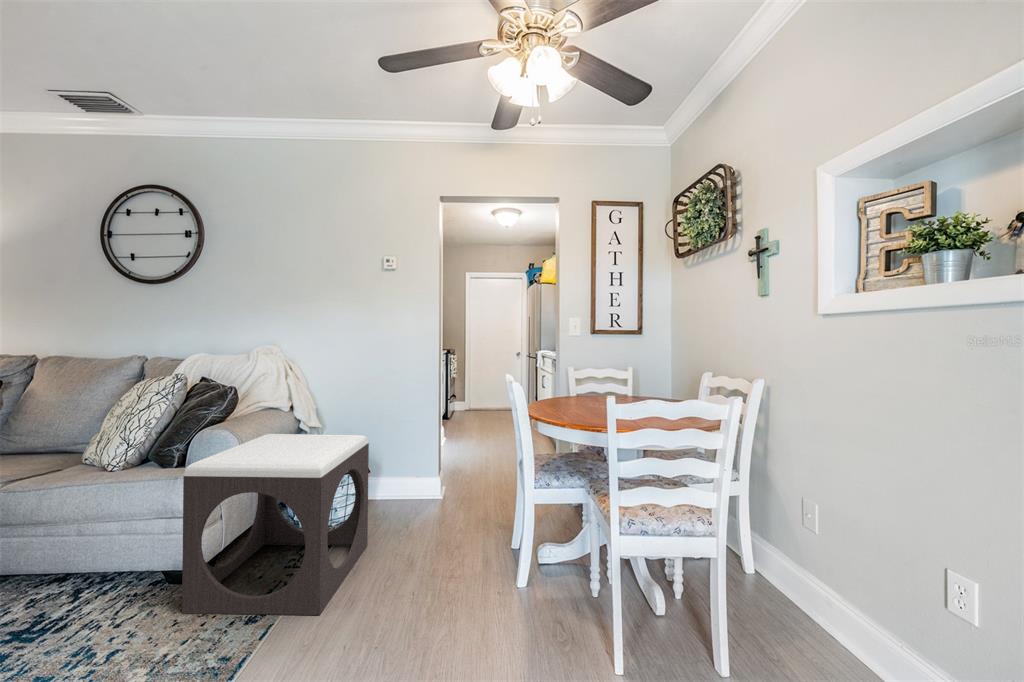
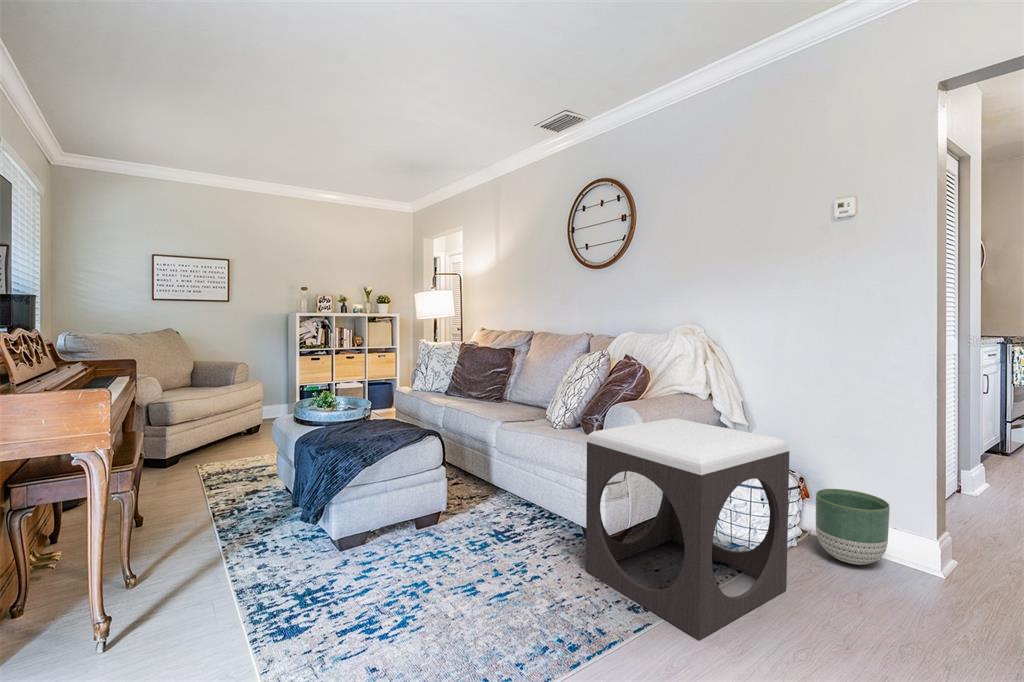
planter: none [376,460,418,511] -> present [816,489,890,565]

